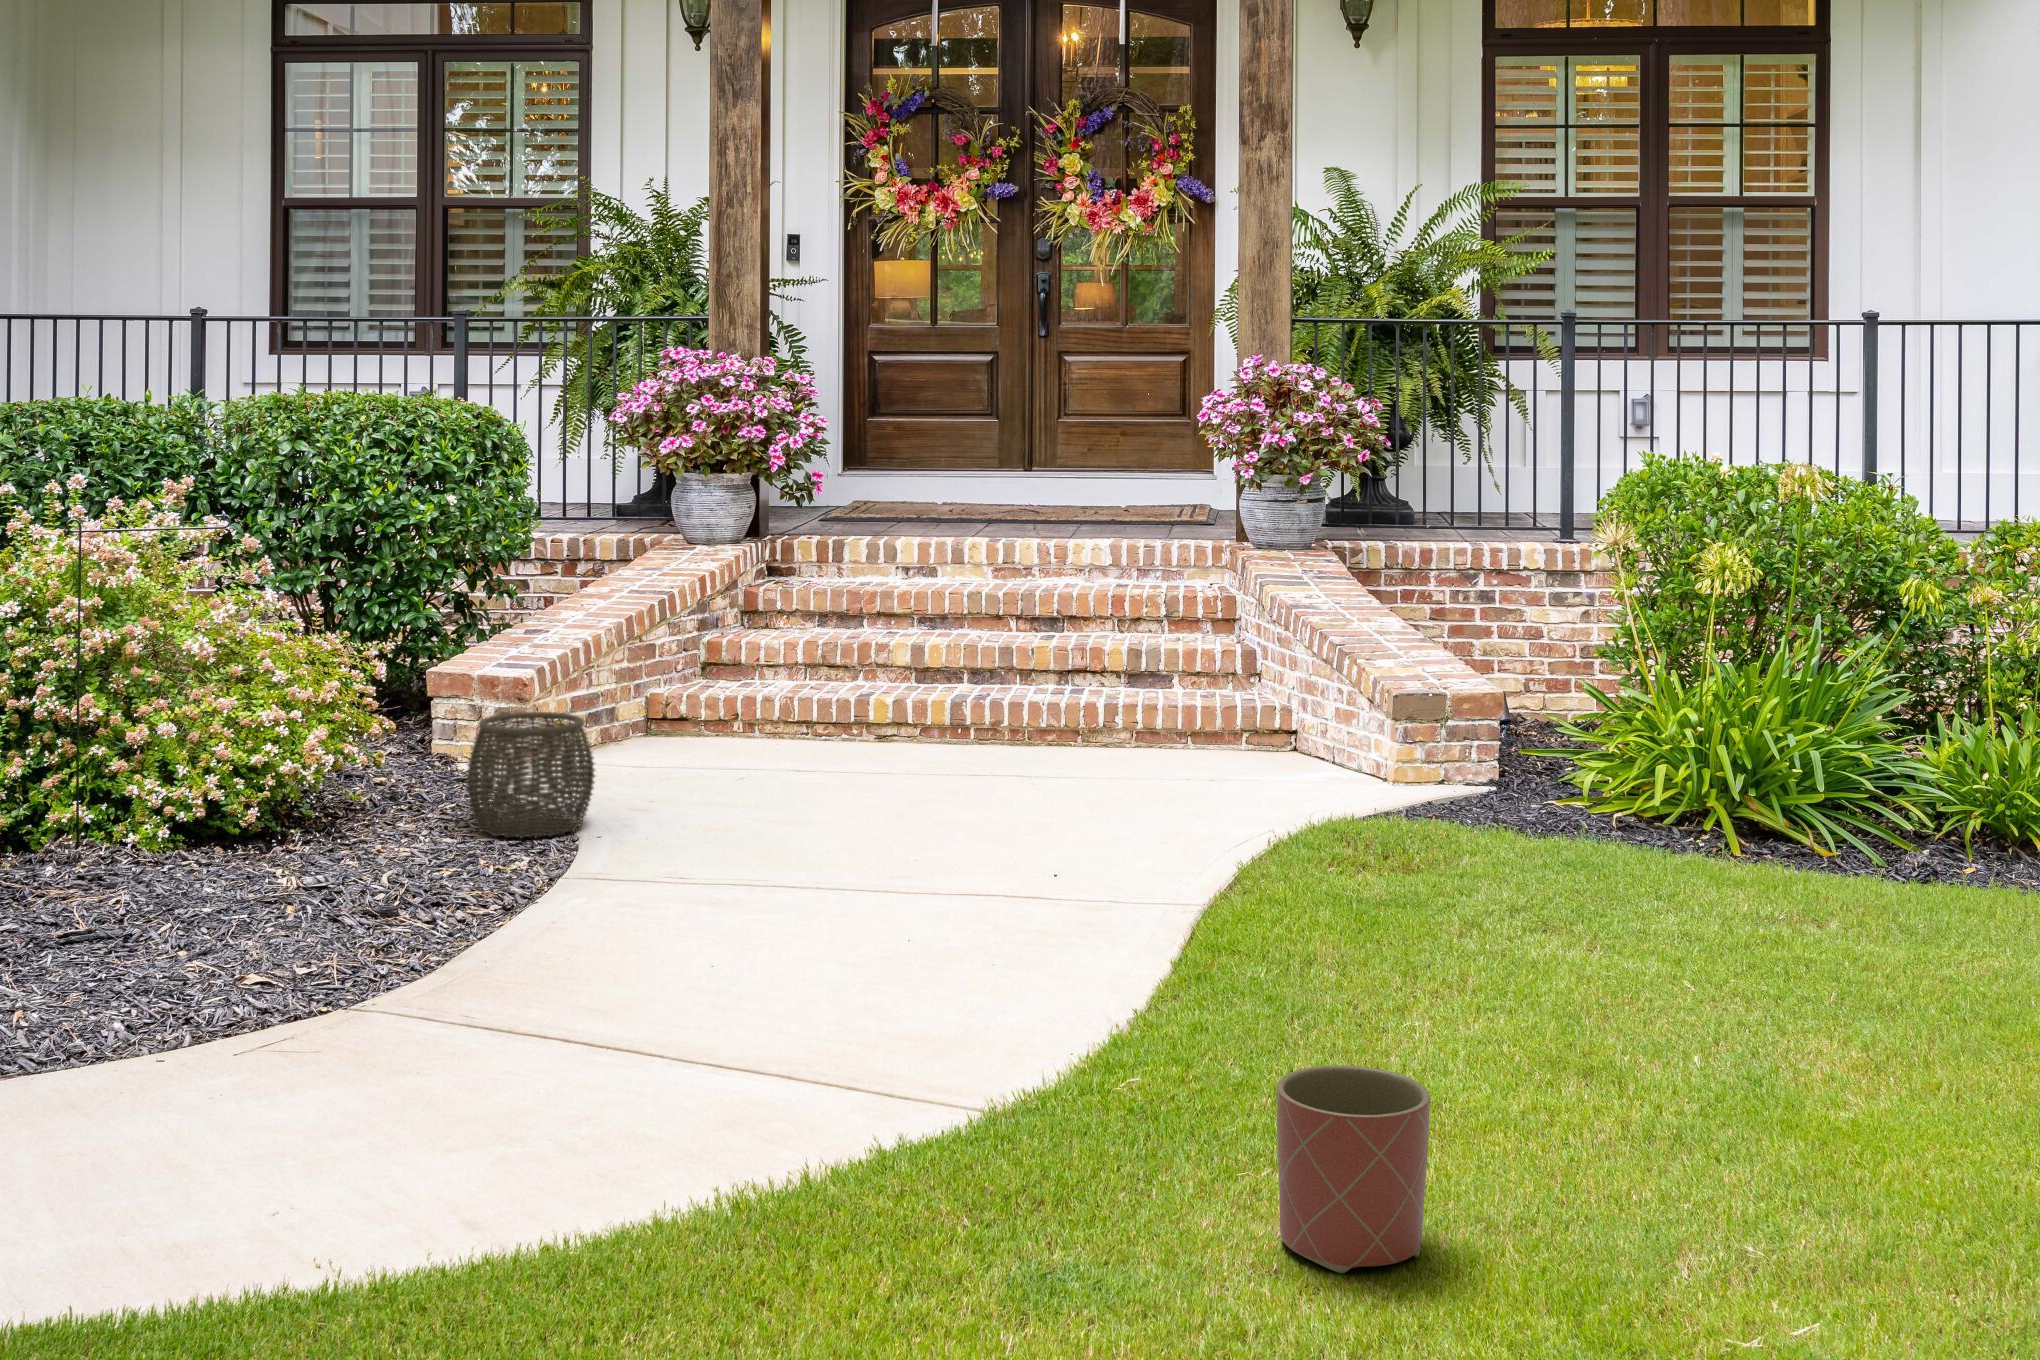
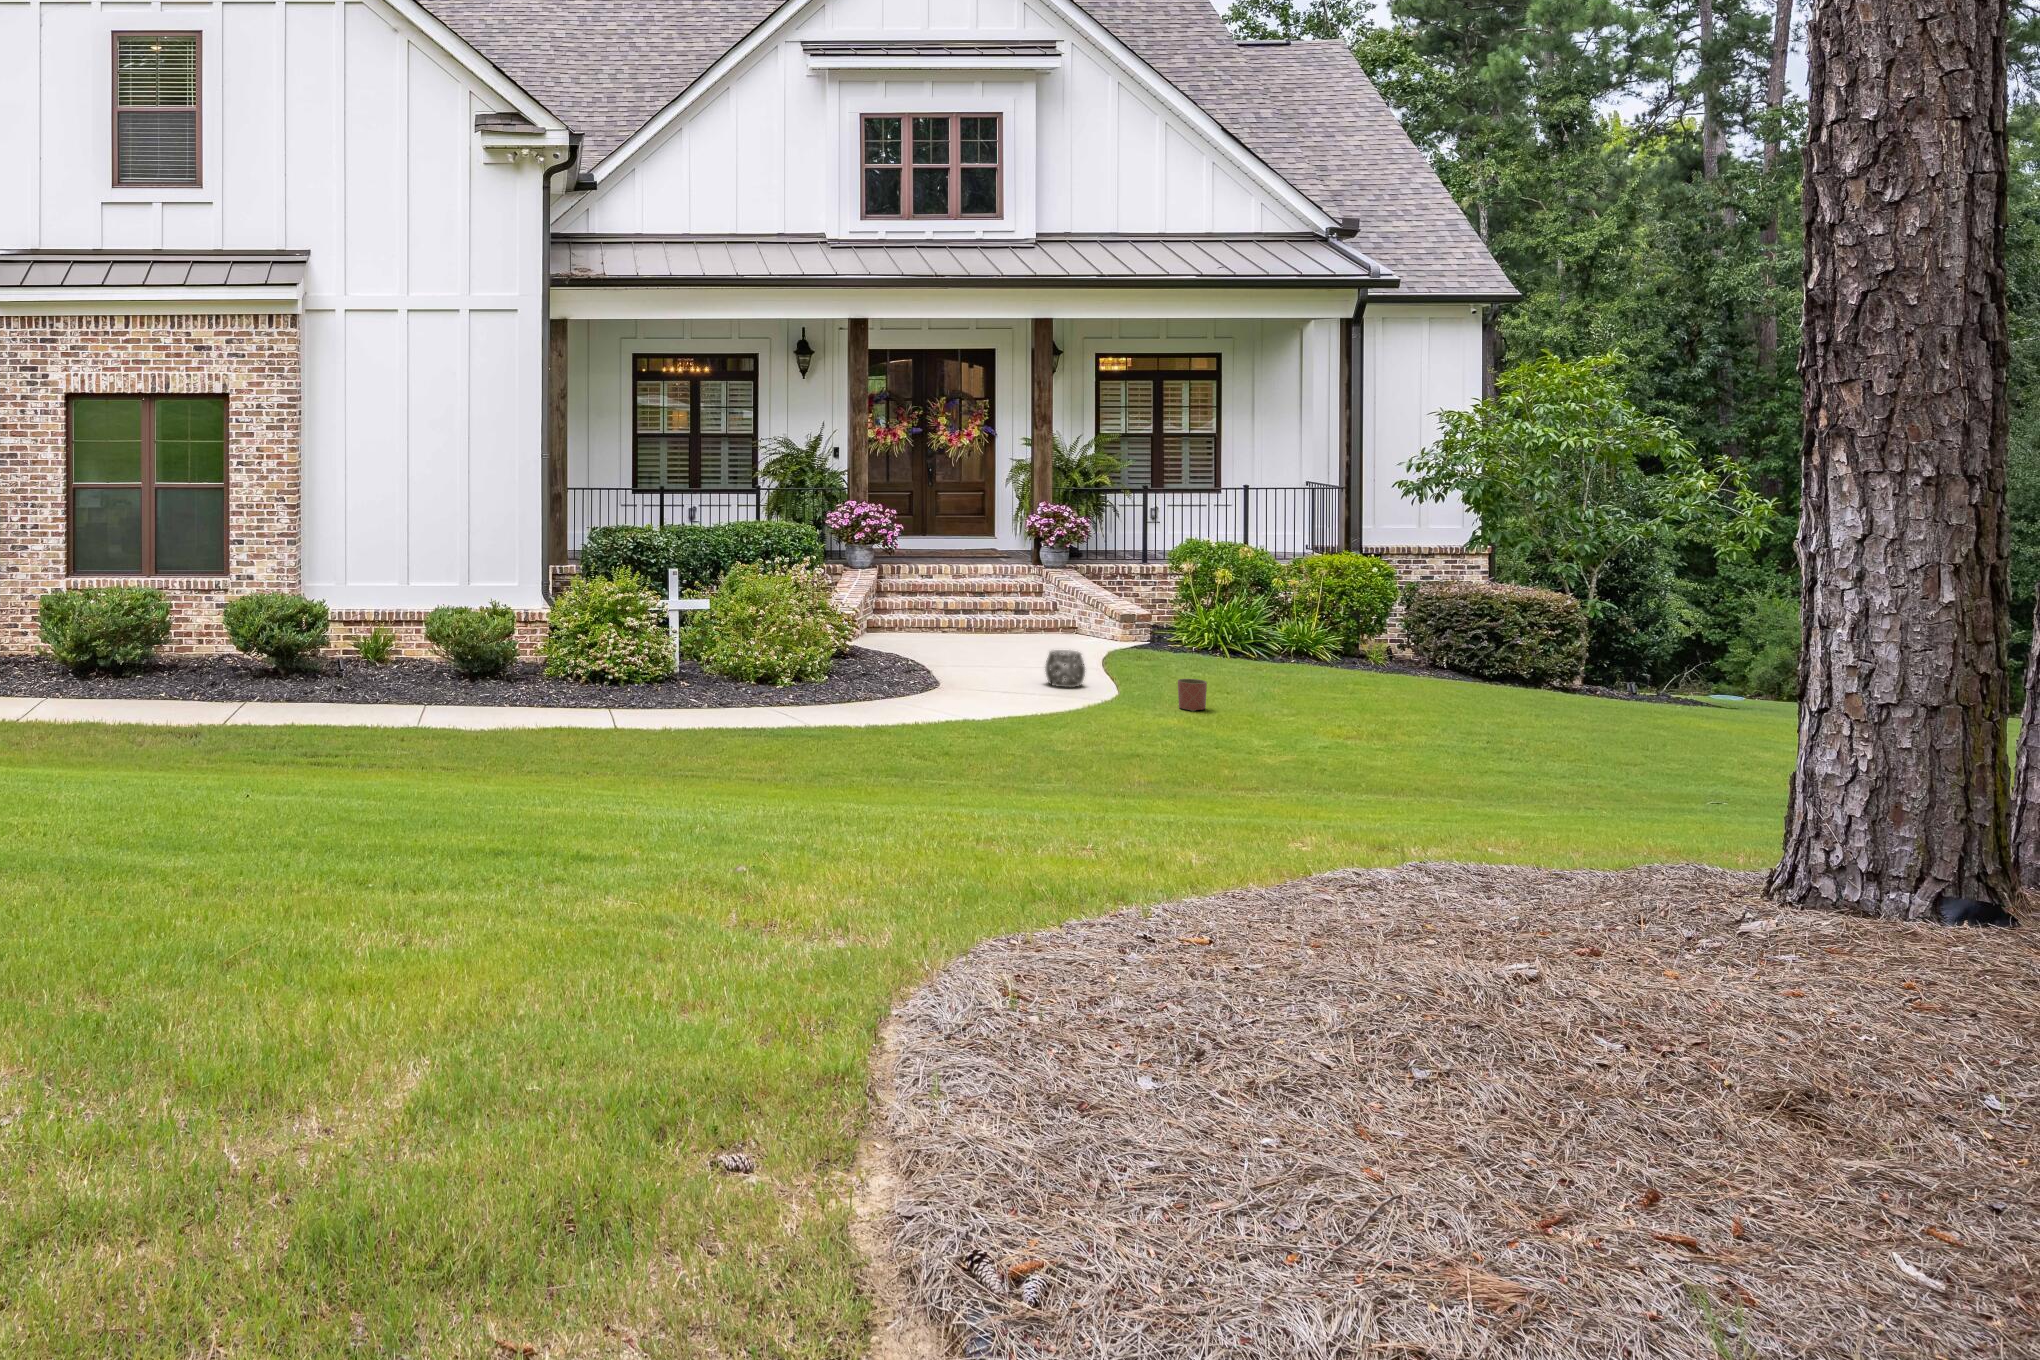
woven basket: present [466,712,595,838] -> present [1045,650,1085,687]

